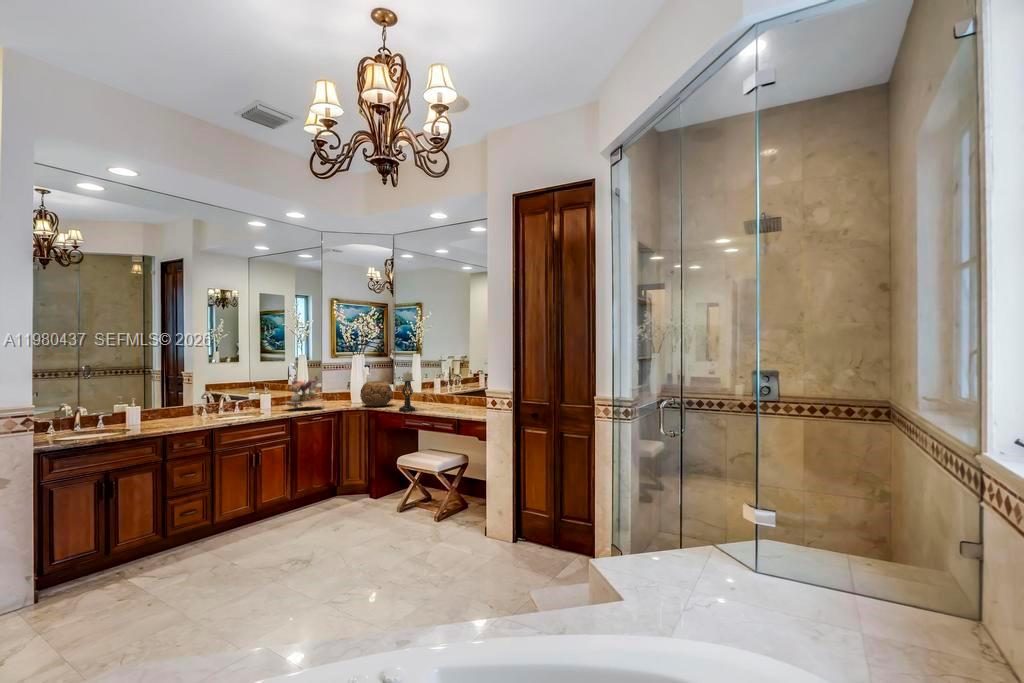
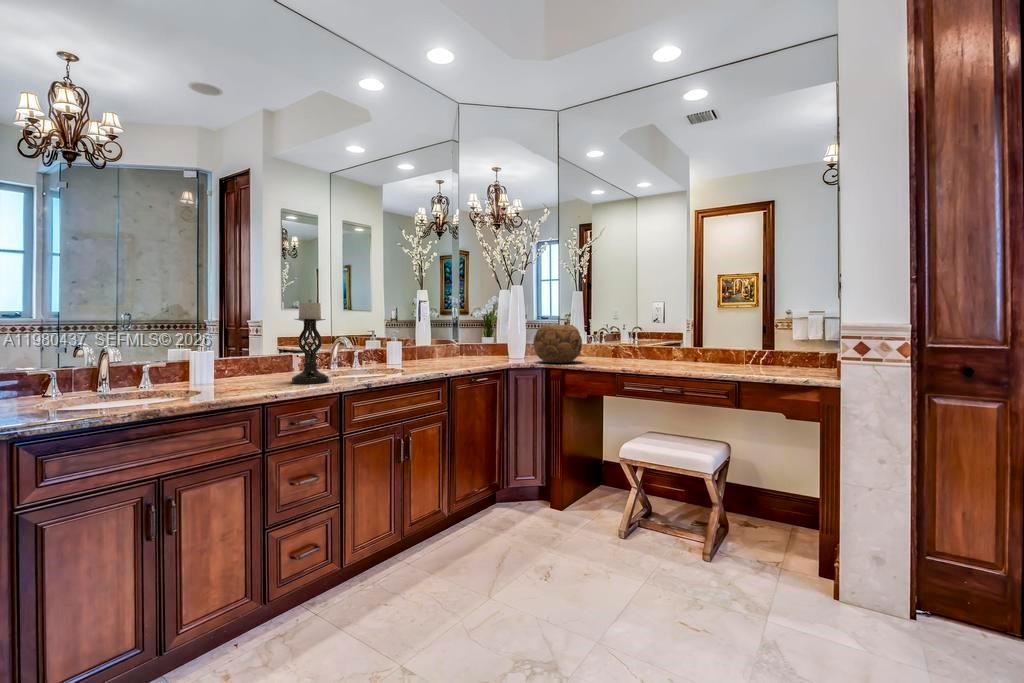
candle holder: present [399,371,416,411] -> present [291,300,329,384]
flower arrangement: present [283,376,323,408] -> none [422,313,485,365]

